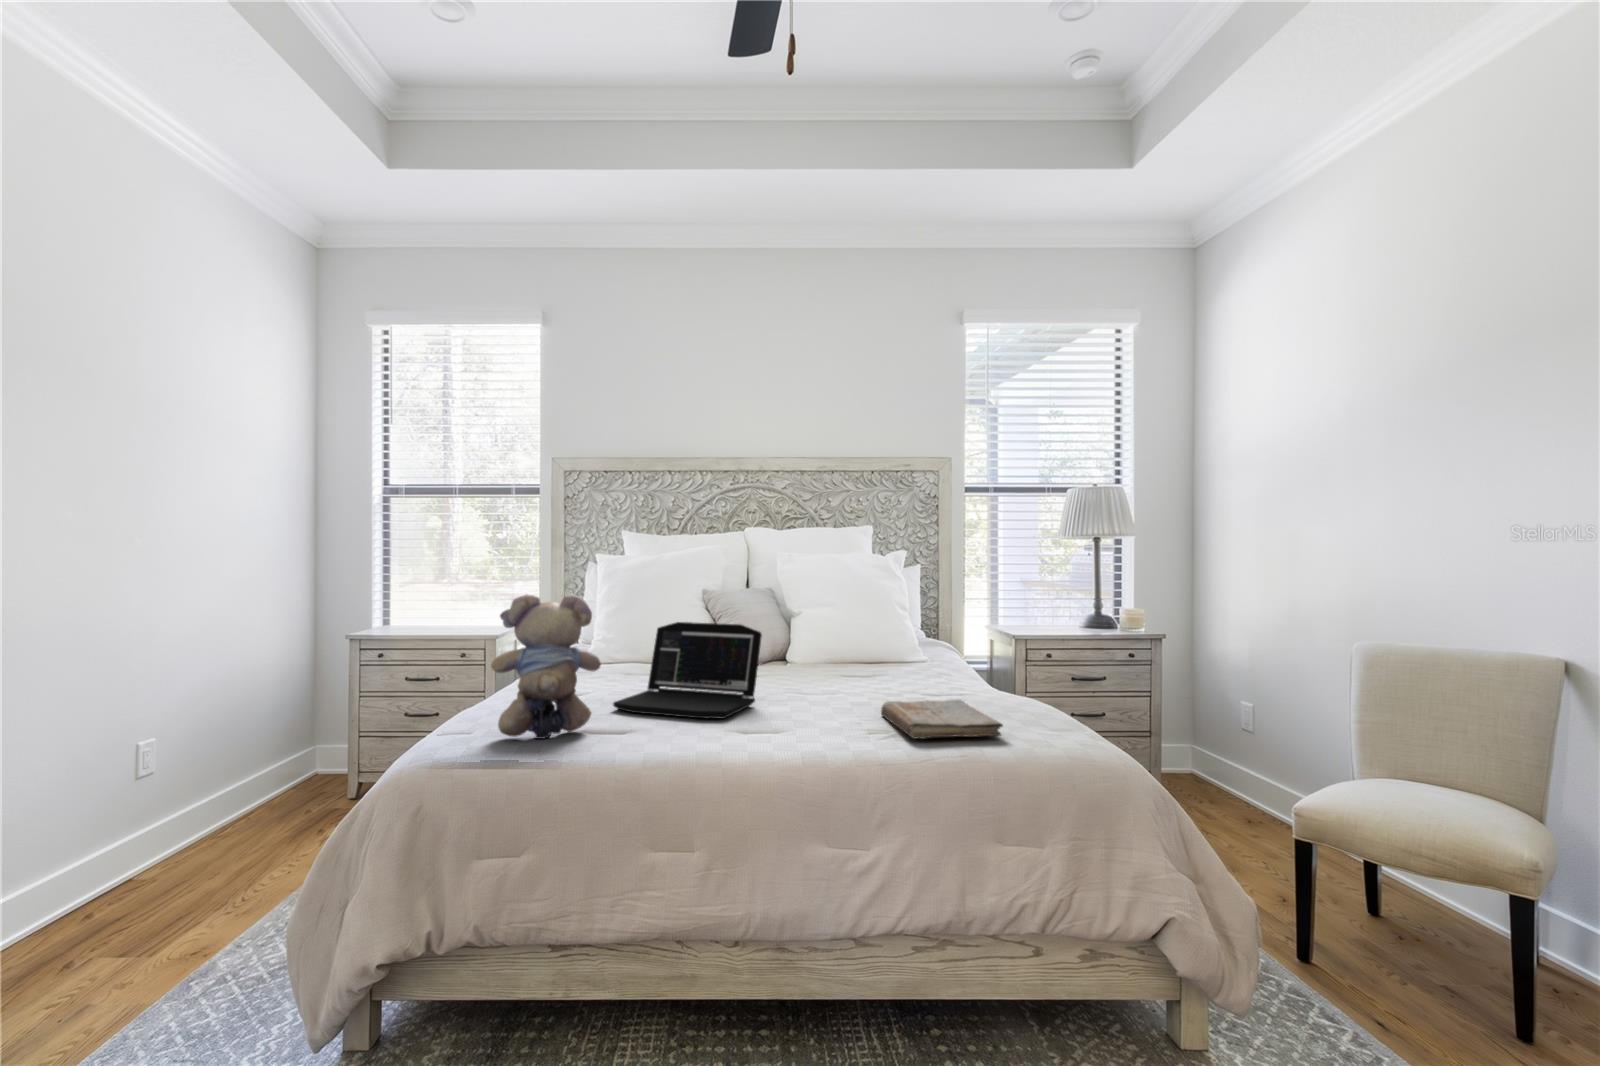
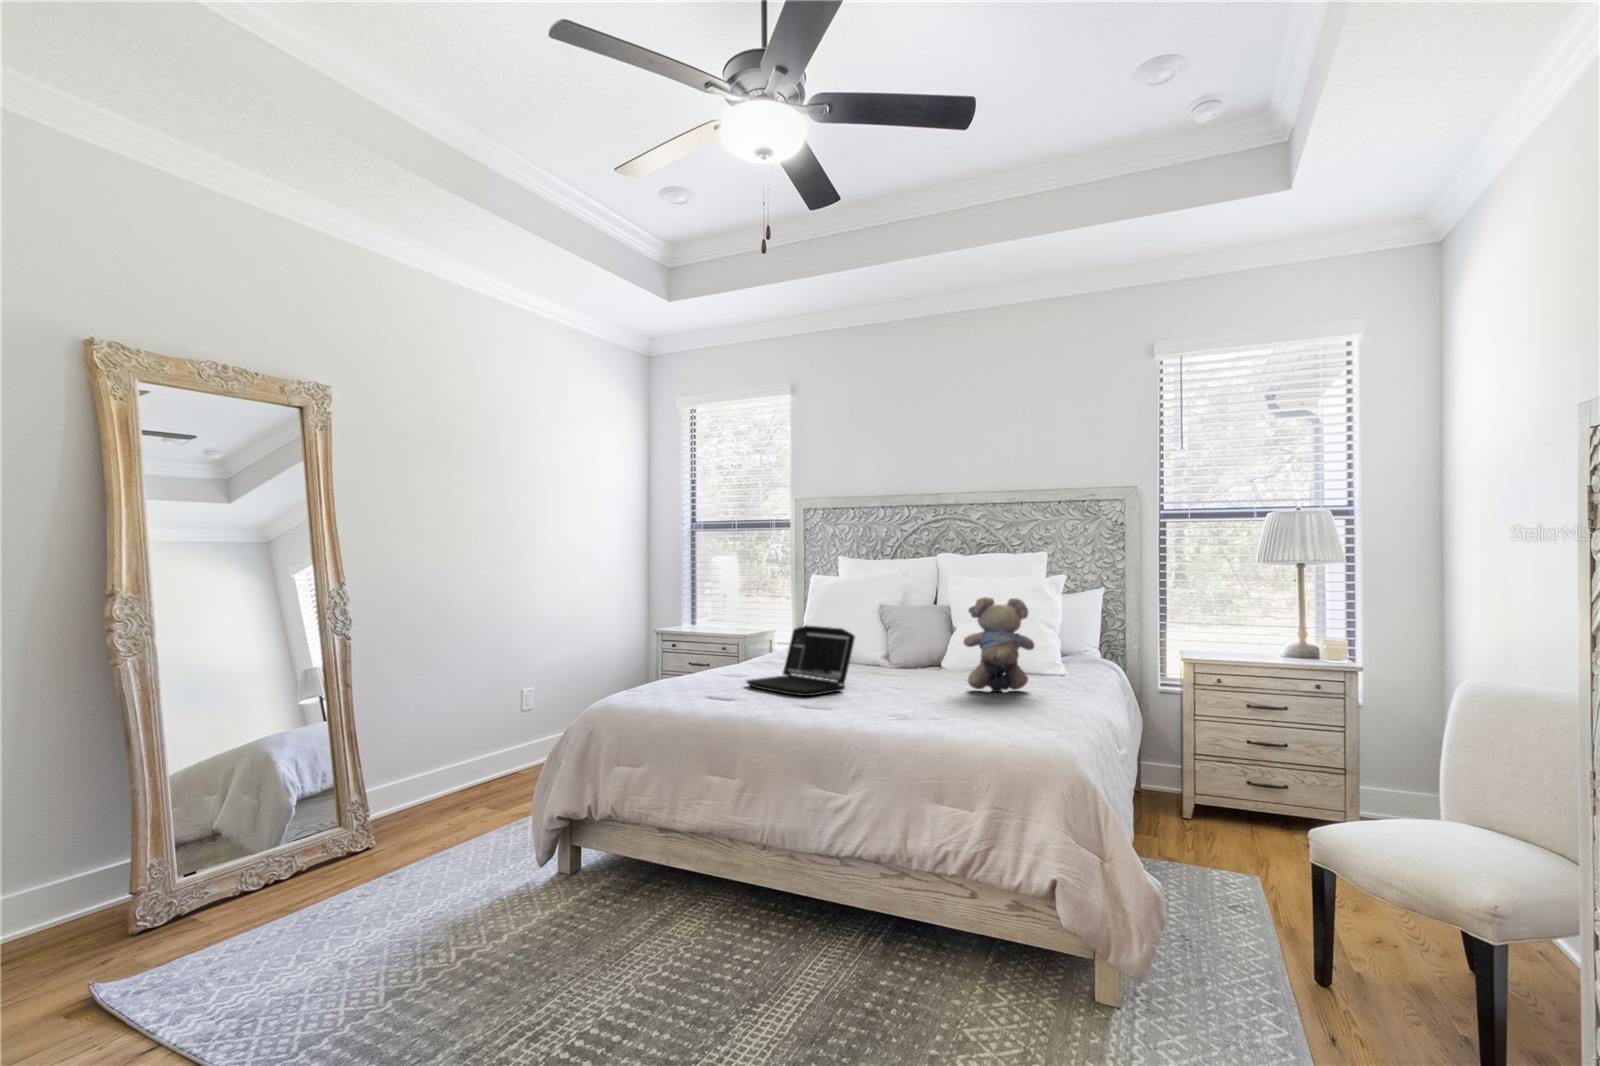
teddy bear: present [491,595,601,739] -> present [963,597,1034,692]
book: present [881,700,1003,739] -> none [907,694,994,723]

